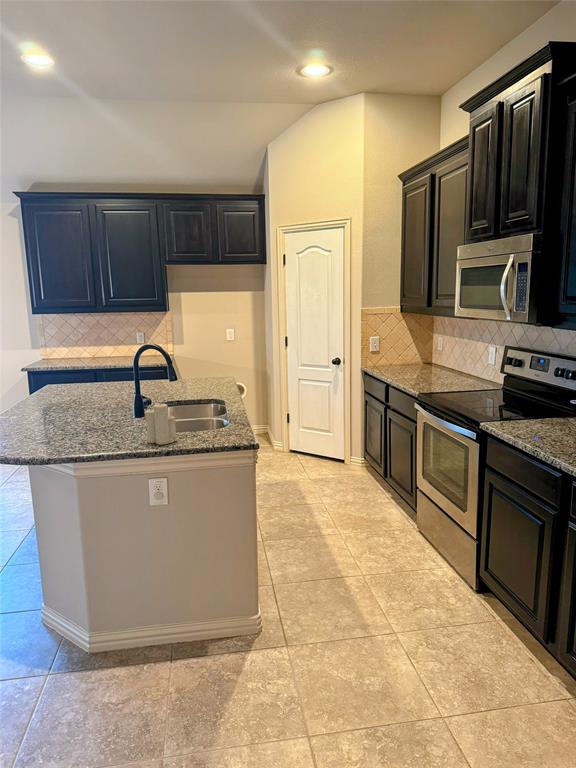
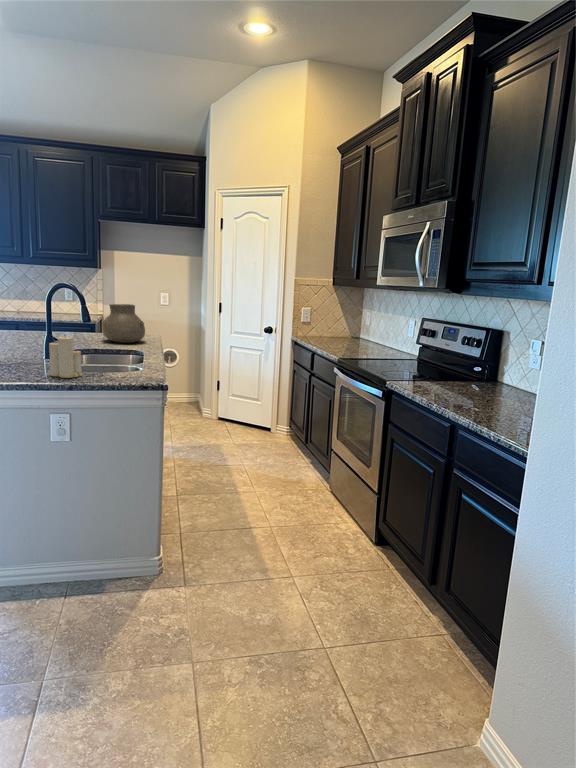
vase: none [182,354,223,393] -> present [102,304,145,343]

